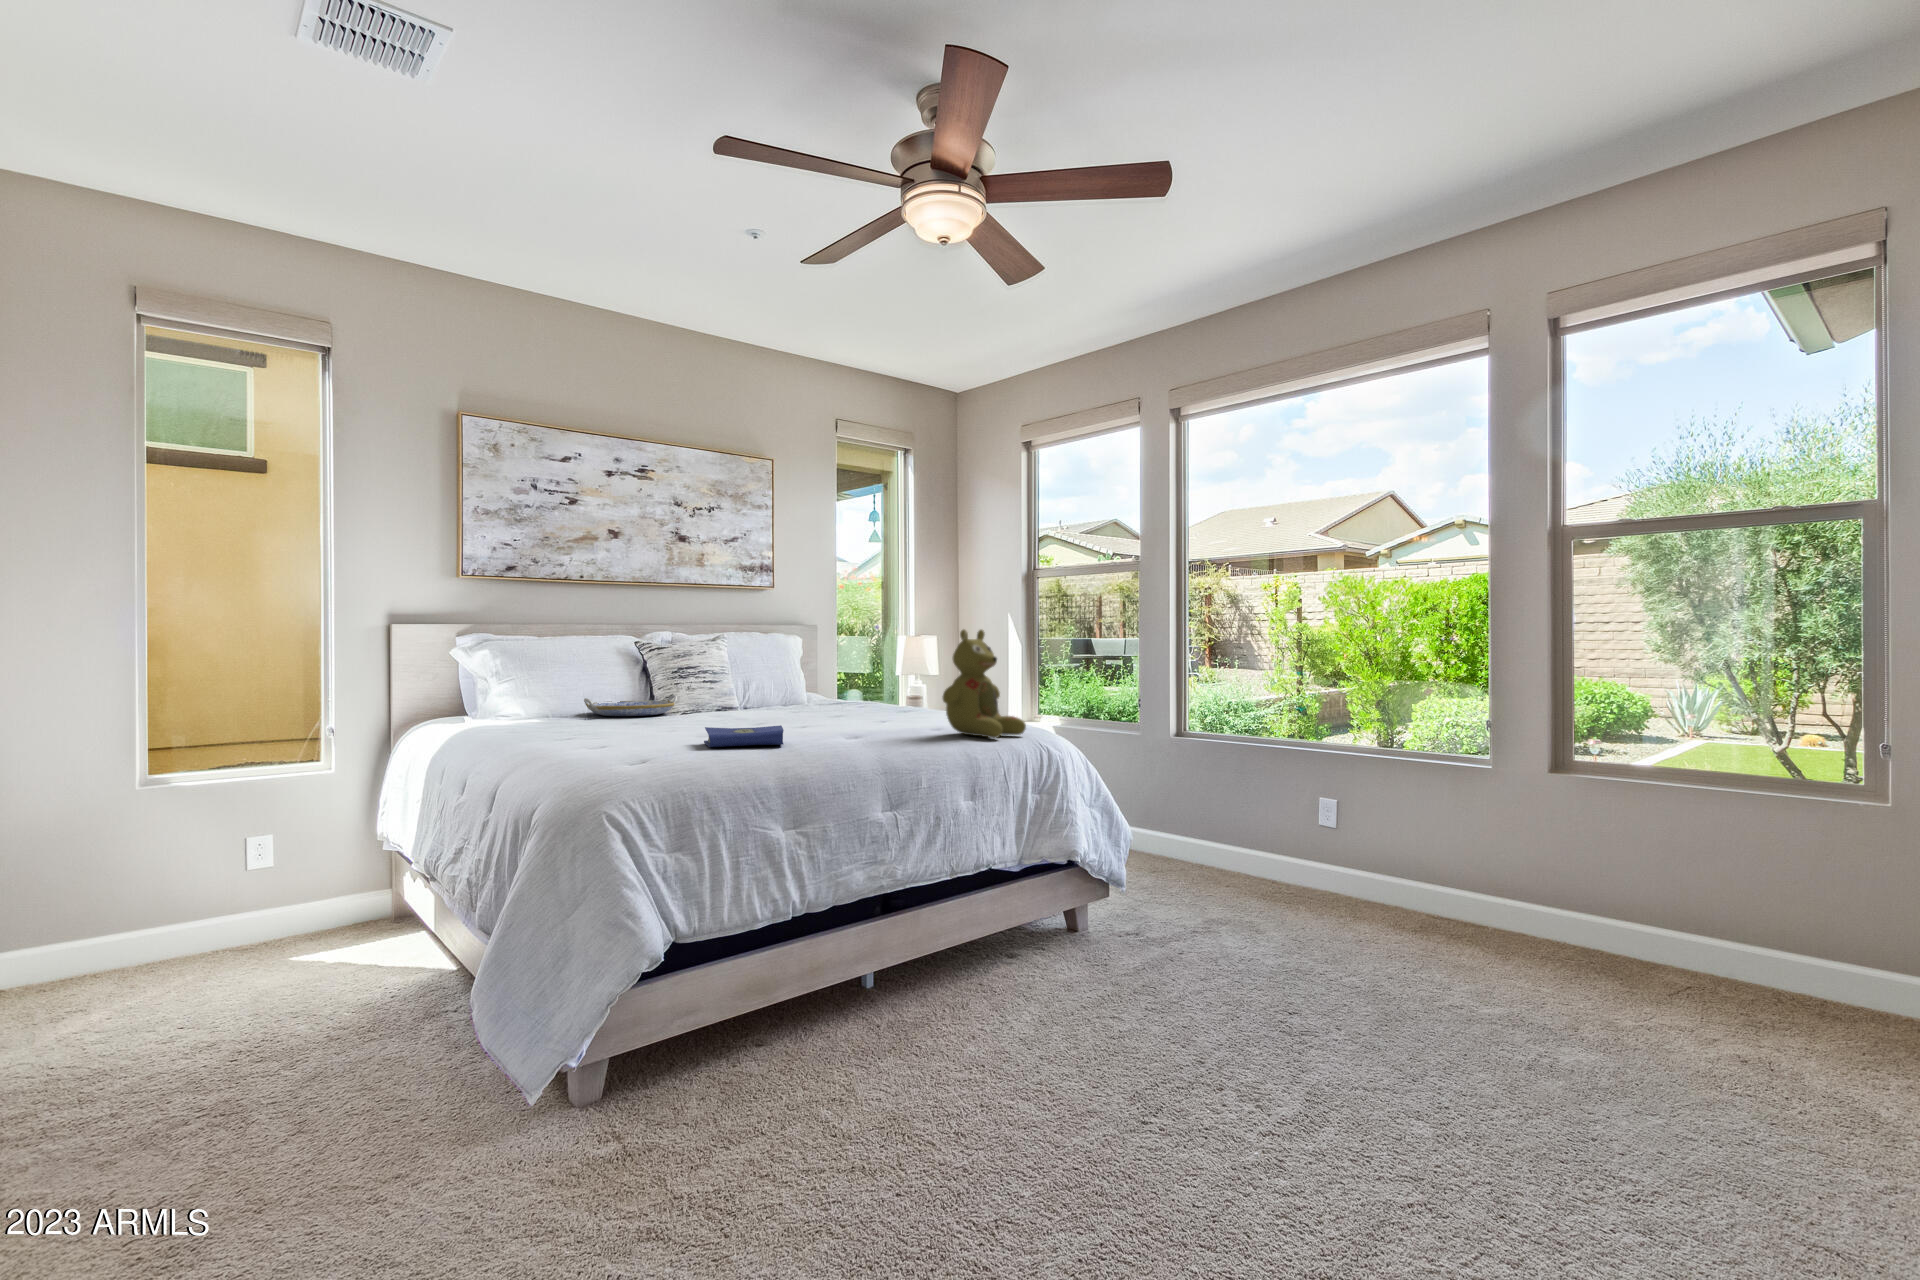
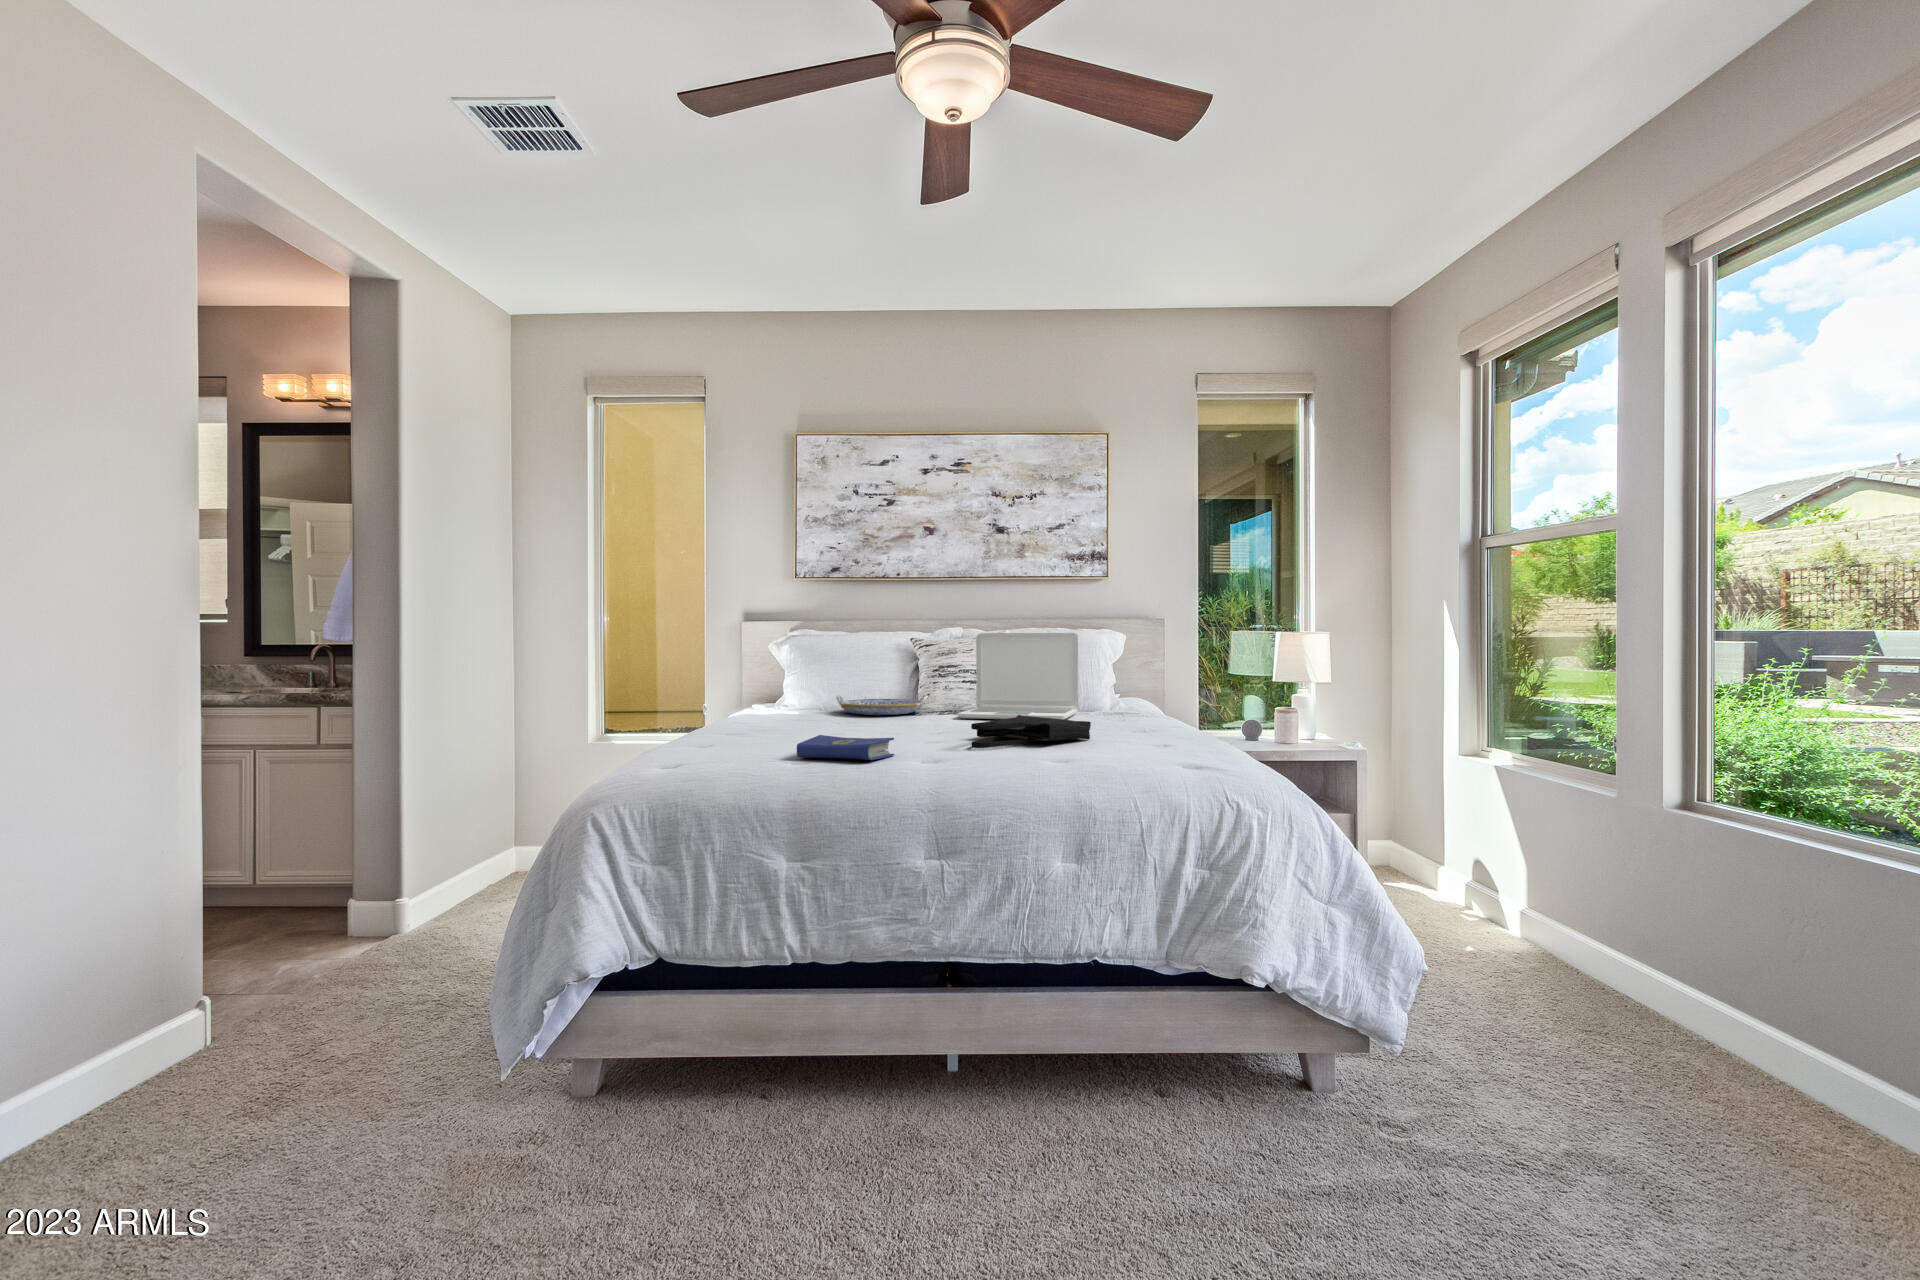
stuffed bear: present [942,630,1026,738] -> none [1081,629,1194,771]
laptop: none [714,635,824,715] -> present [957,633,1078,719]
tote bag: none [800,706,890,733] -> present [971,715,1091,748]

